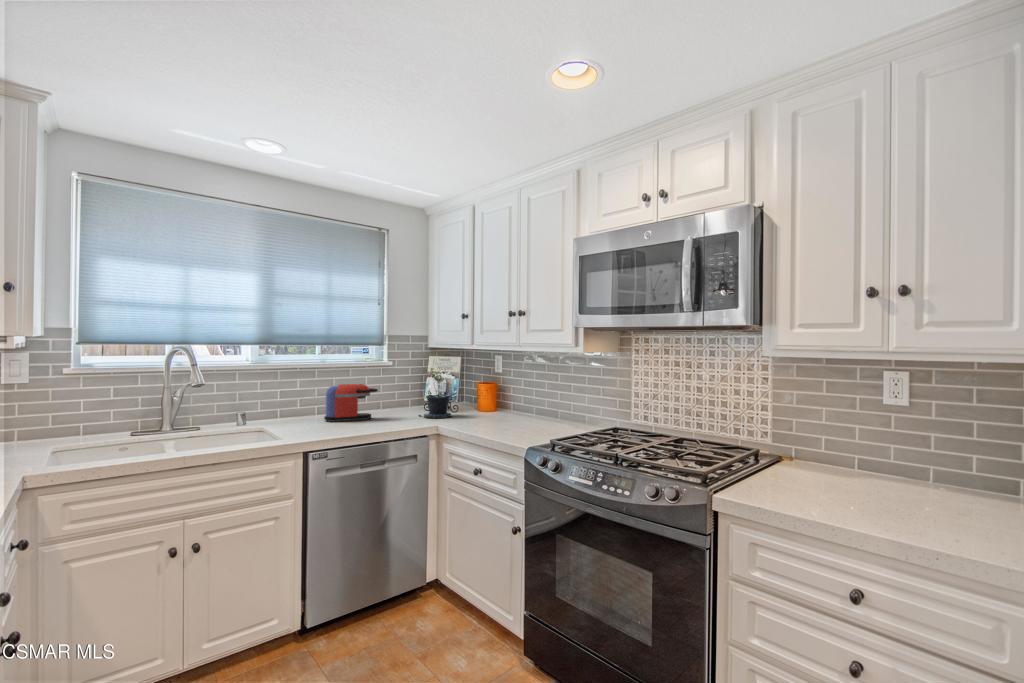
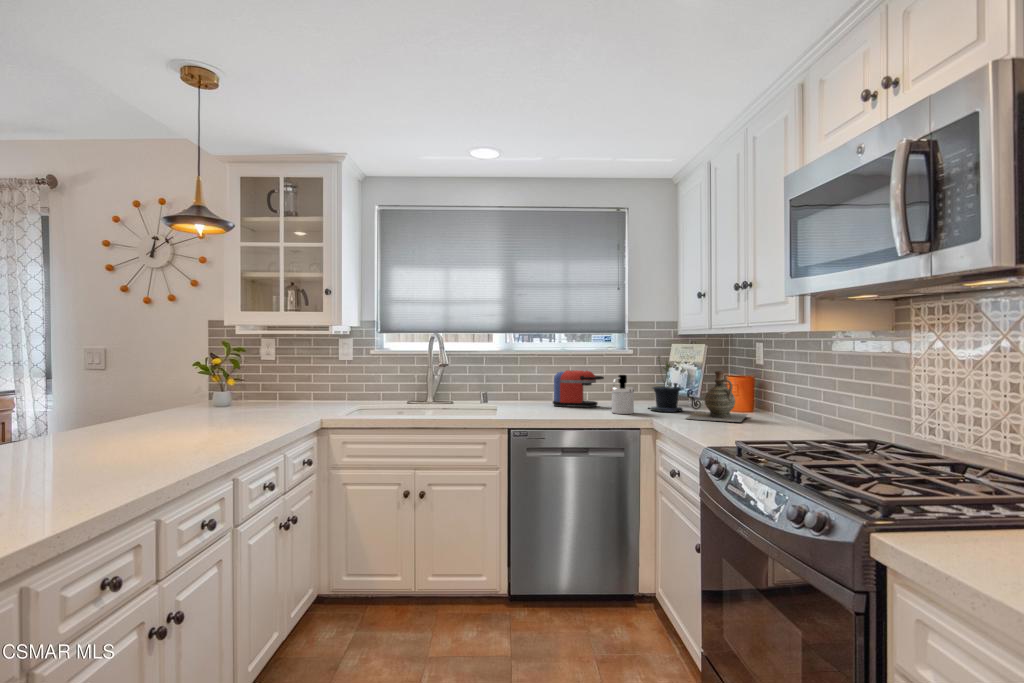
ceramic jug: none [465,381,510,423] -> present [686,371,747,422]
soap dispenser: none [395,387,417,424] -> present [611,375,635,414]

